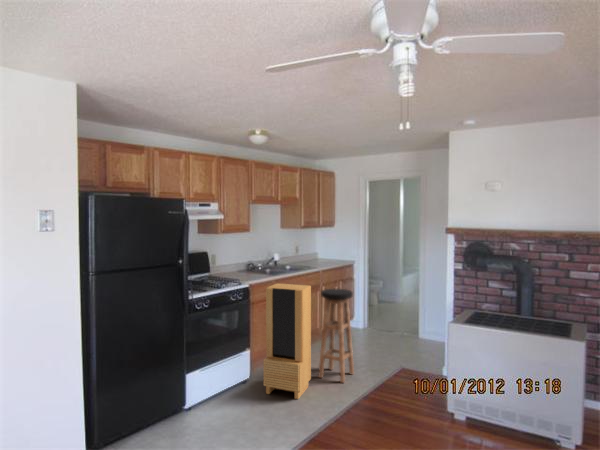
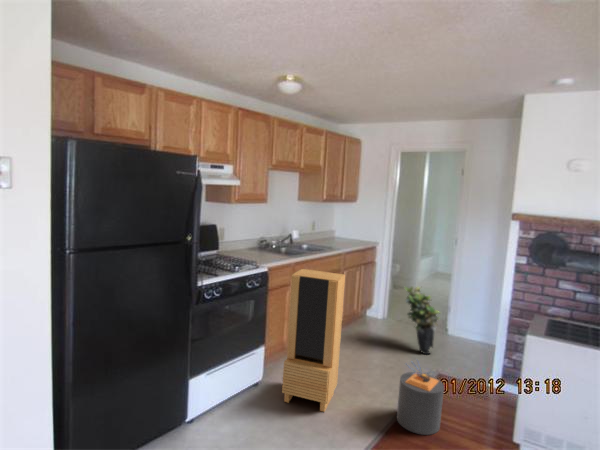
bar stool: present [319,289,354,383] -> none [343,277,391,391]
potted plant: none [374,296,406,356] -> present [405,286,439,355]
trash can: none [357,350,392,411] -> present [397,368,444,435]

